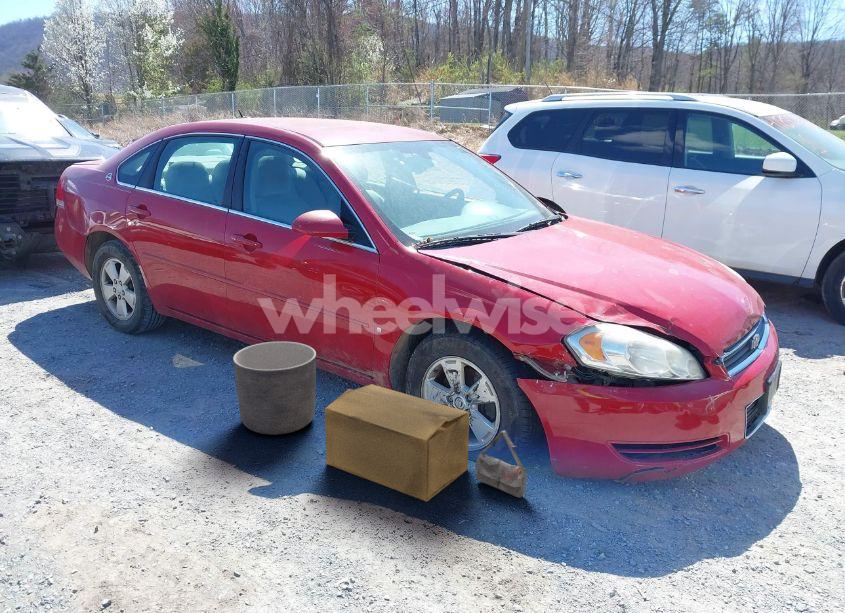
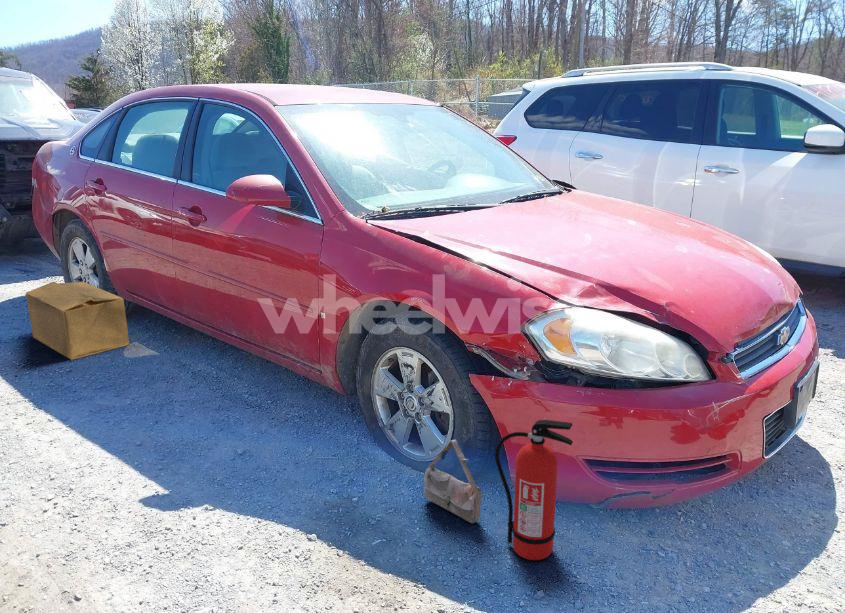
planter: present [233,342,316,435] -> none [160,329,259,436]
cardboard box: present [325,384,469,502] -> present [26,282,129,360]
fire extinguisher: none [543,411,607,523] -> present [495,419,573,560]

